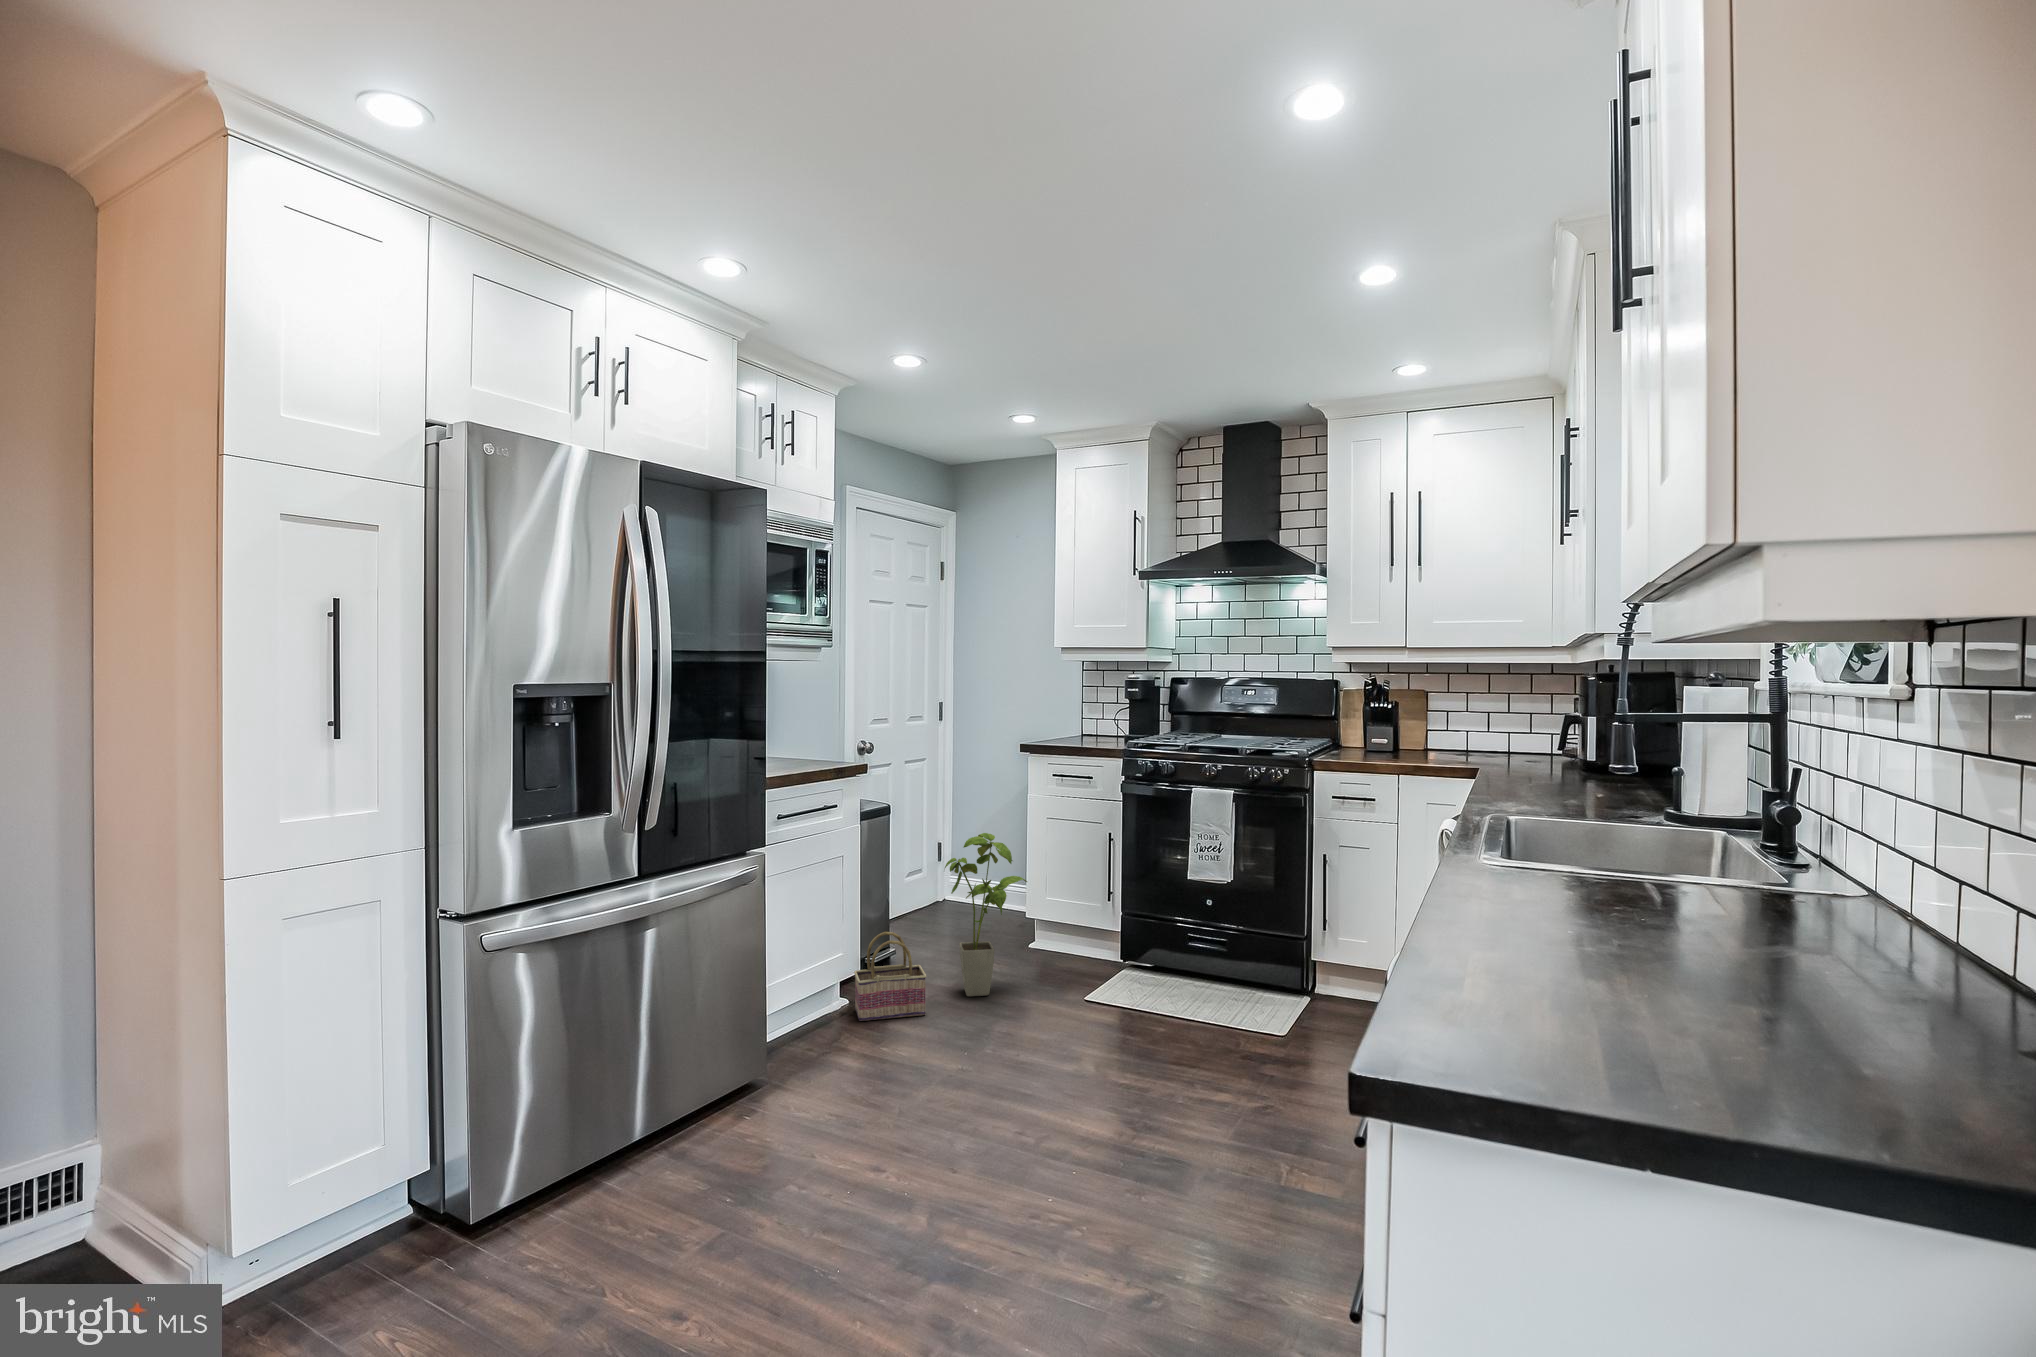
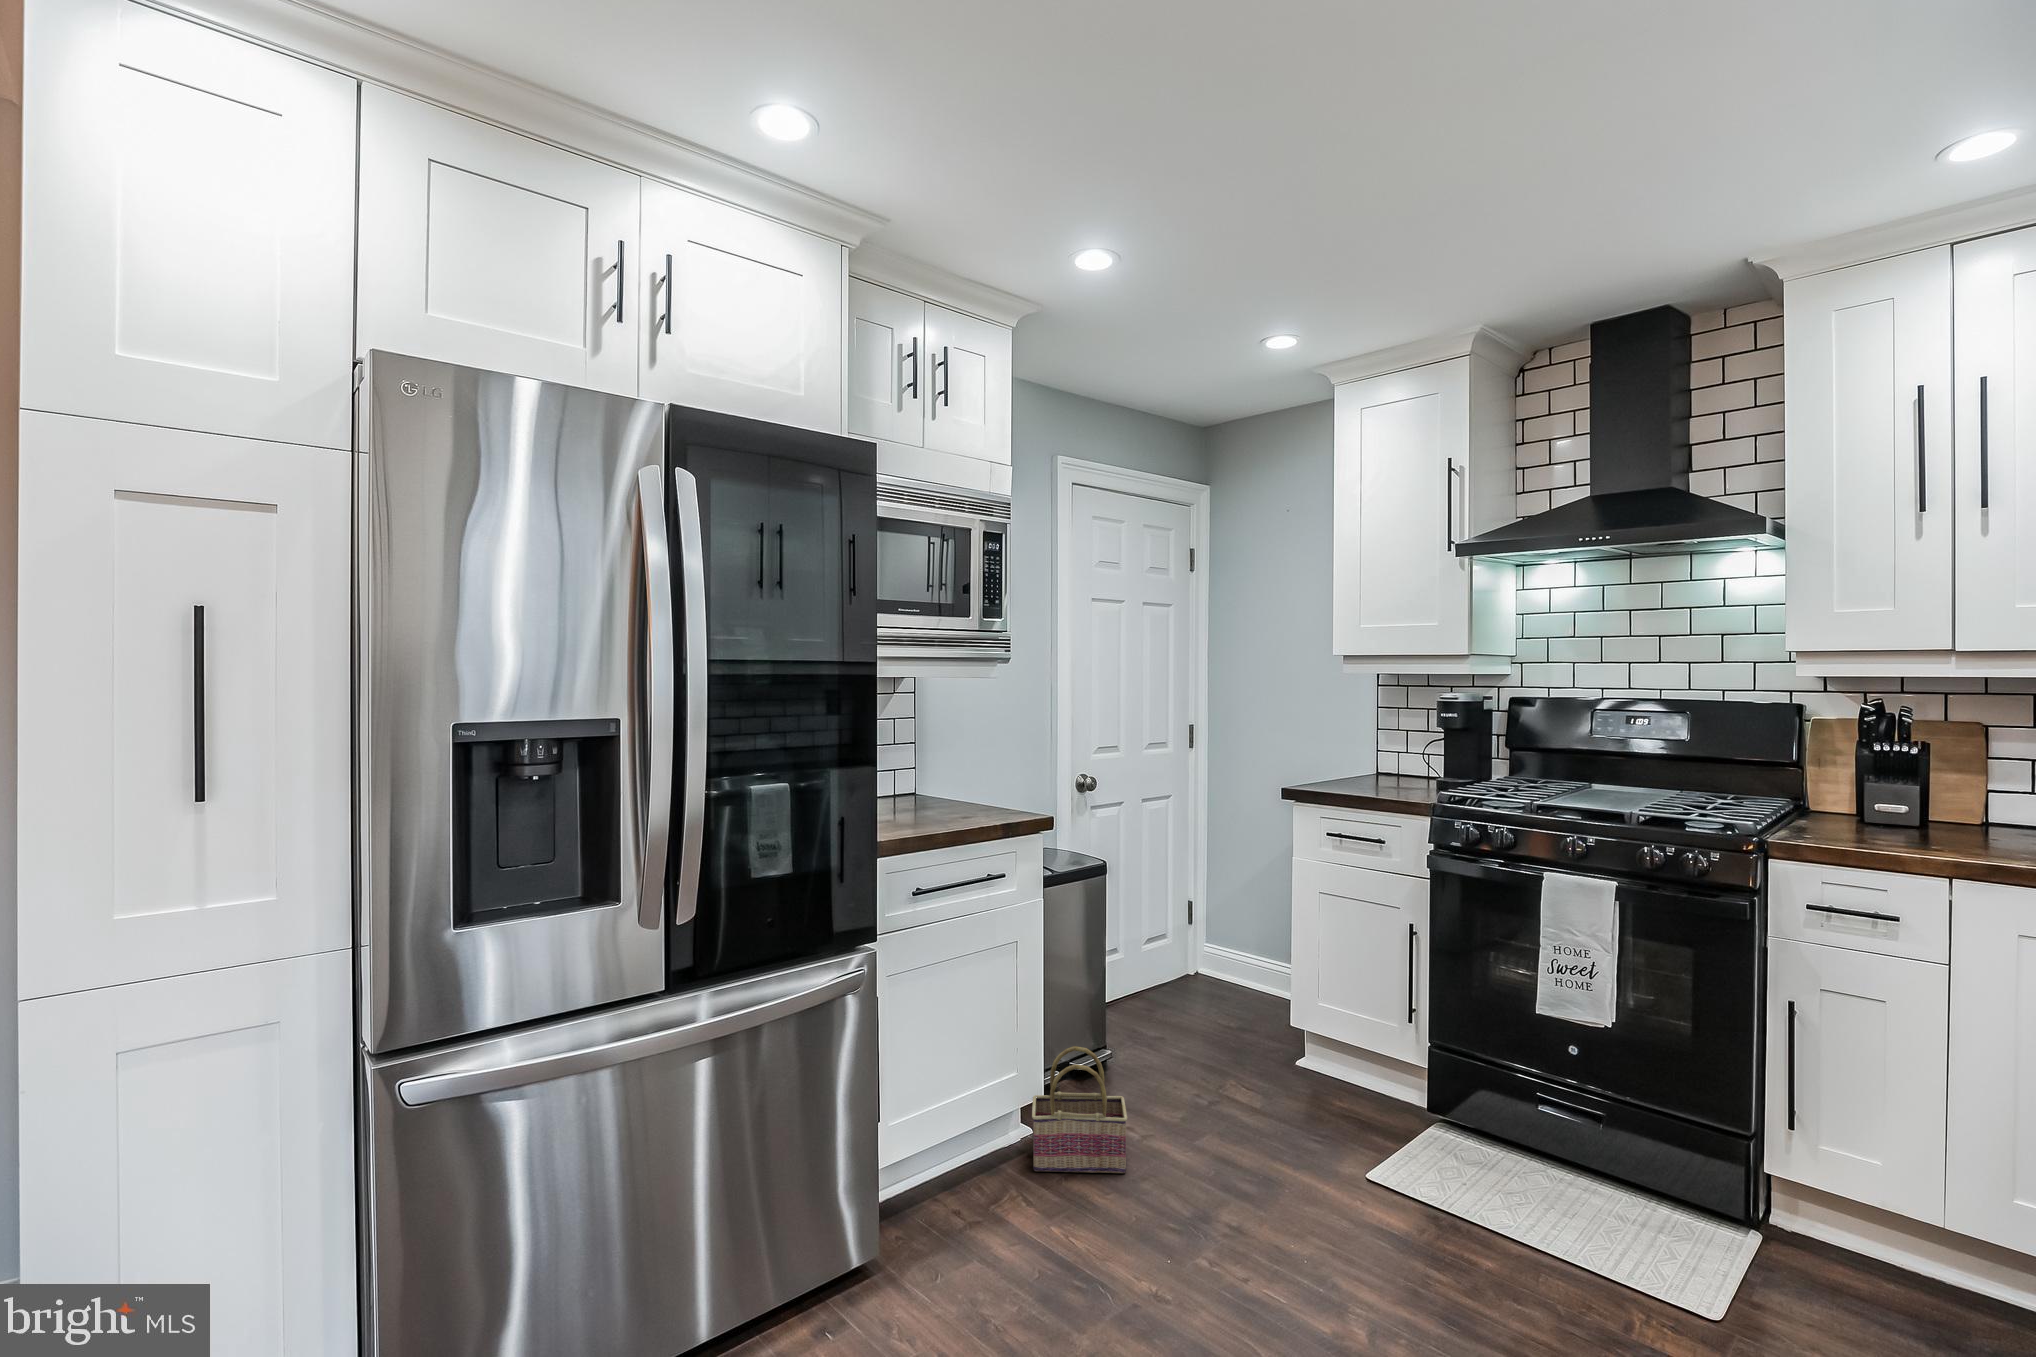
house plant: present [945,833,1027,996] -> none [1161,918,1282,1148]

